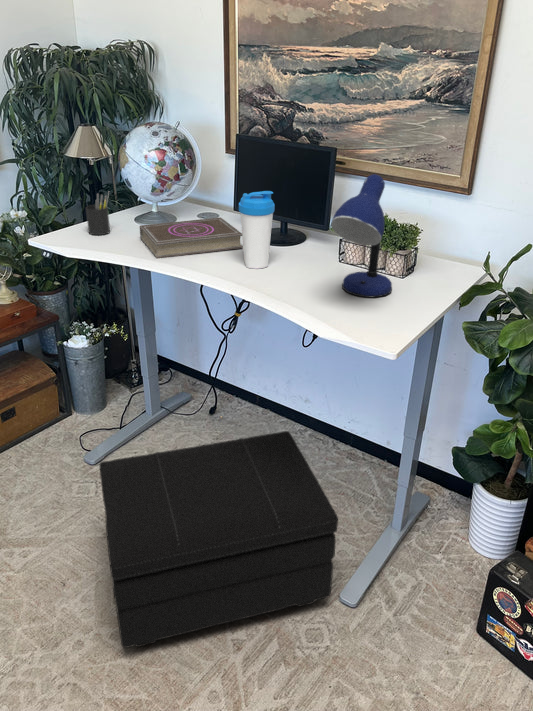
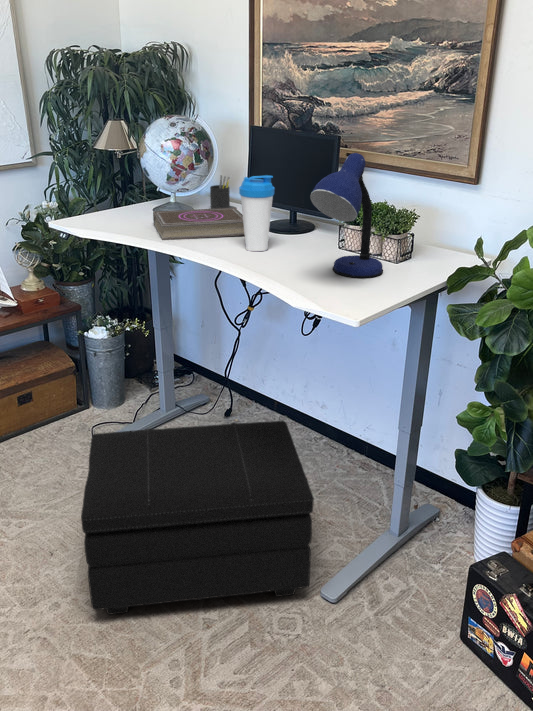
pen holder: present [86,194,110,235] -> present [210,175,231,209]

